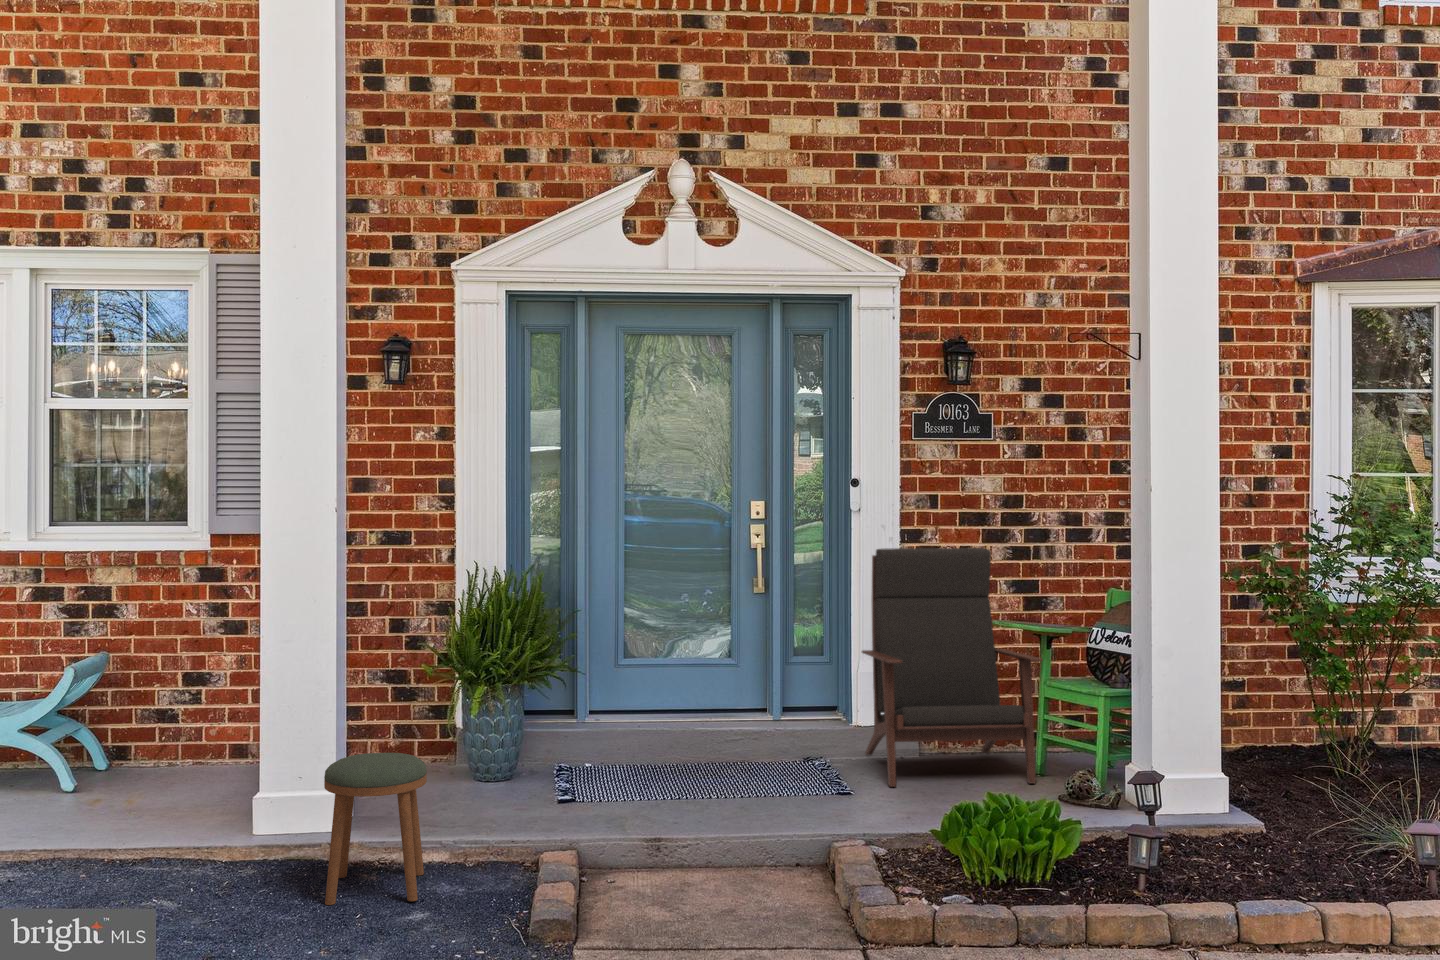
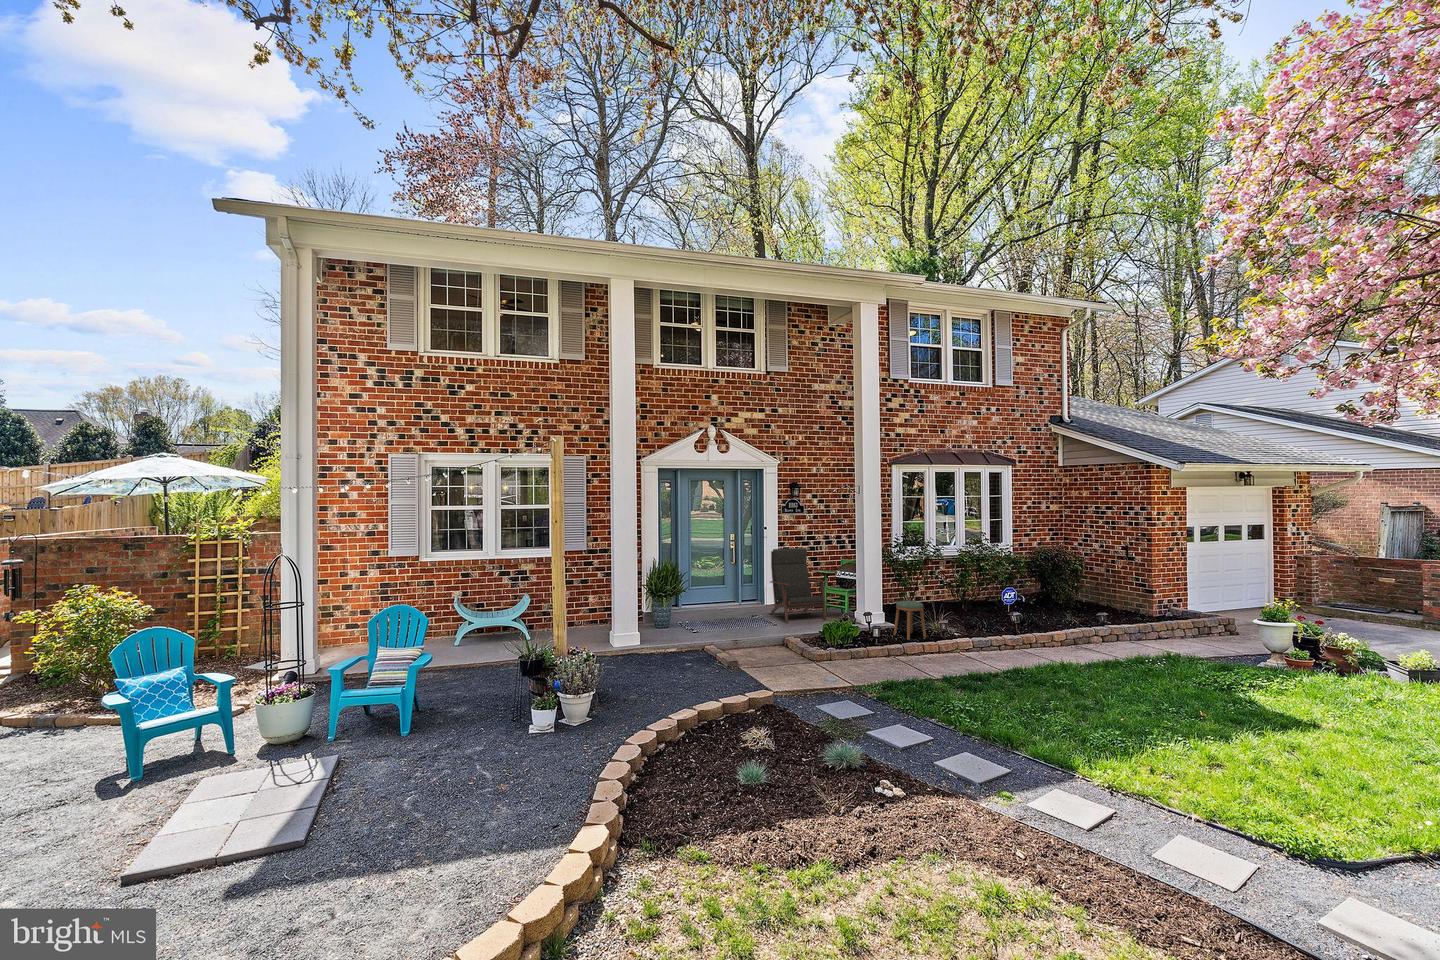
stool: present [324,753,427,905] -> present [894,601,926,640]

